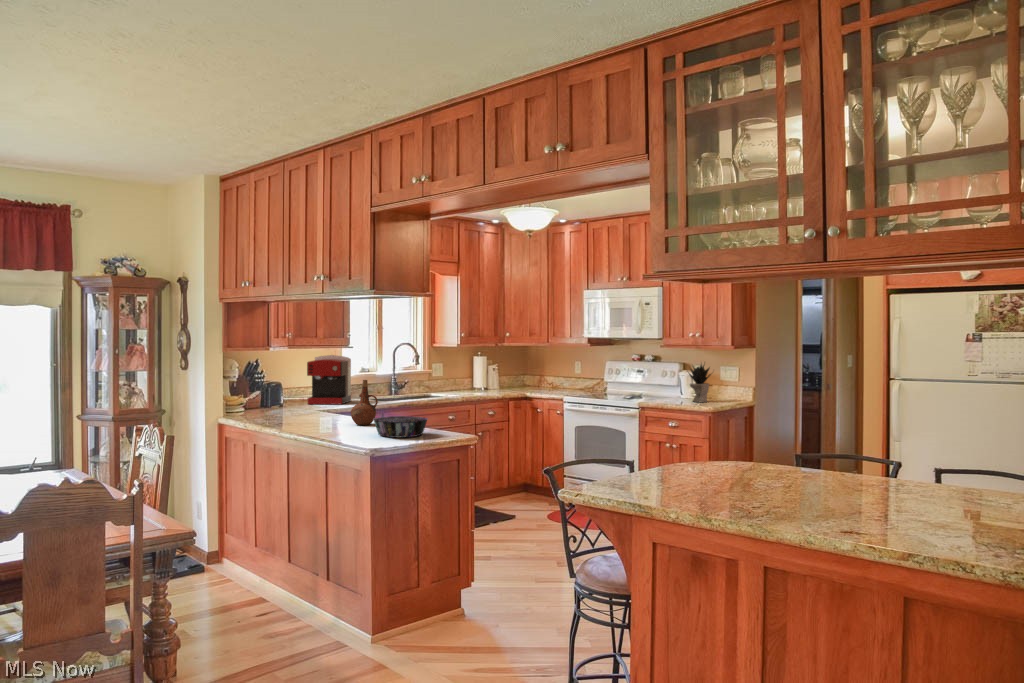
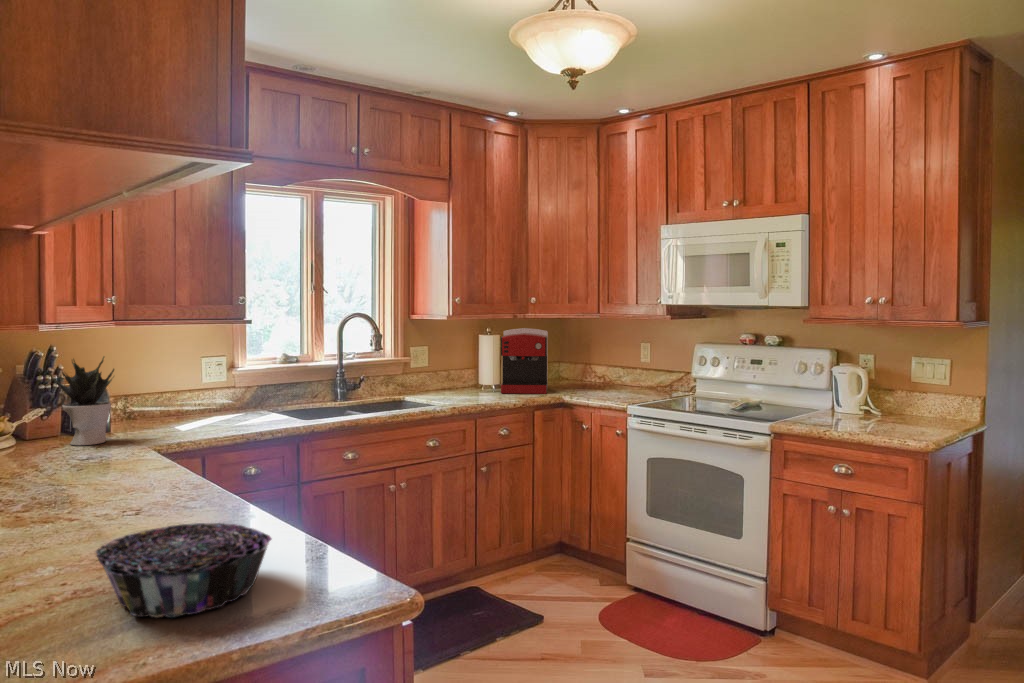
coffee maker: present [307,355,351,404] -> present [501,328,548,394]
potted plant: present [689,363,711,402] -> present [50,356,114,445]
ceramic pitcher: present [351,380,378,425] -> none [127,406,198,520]

